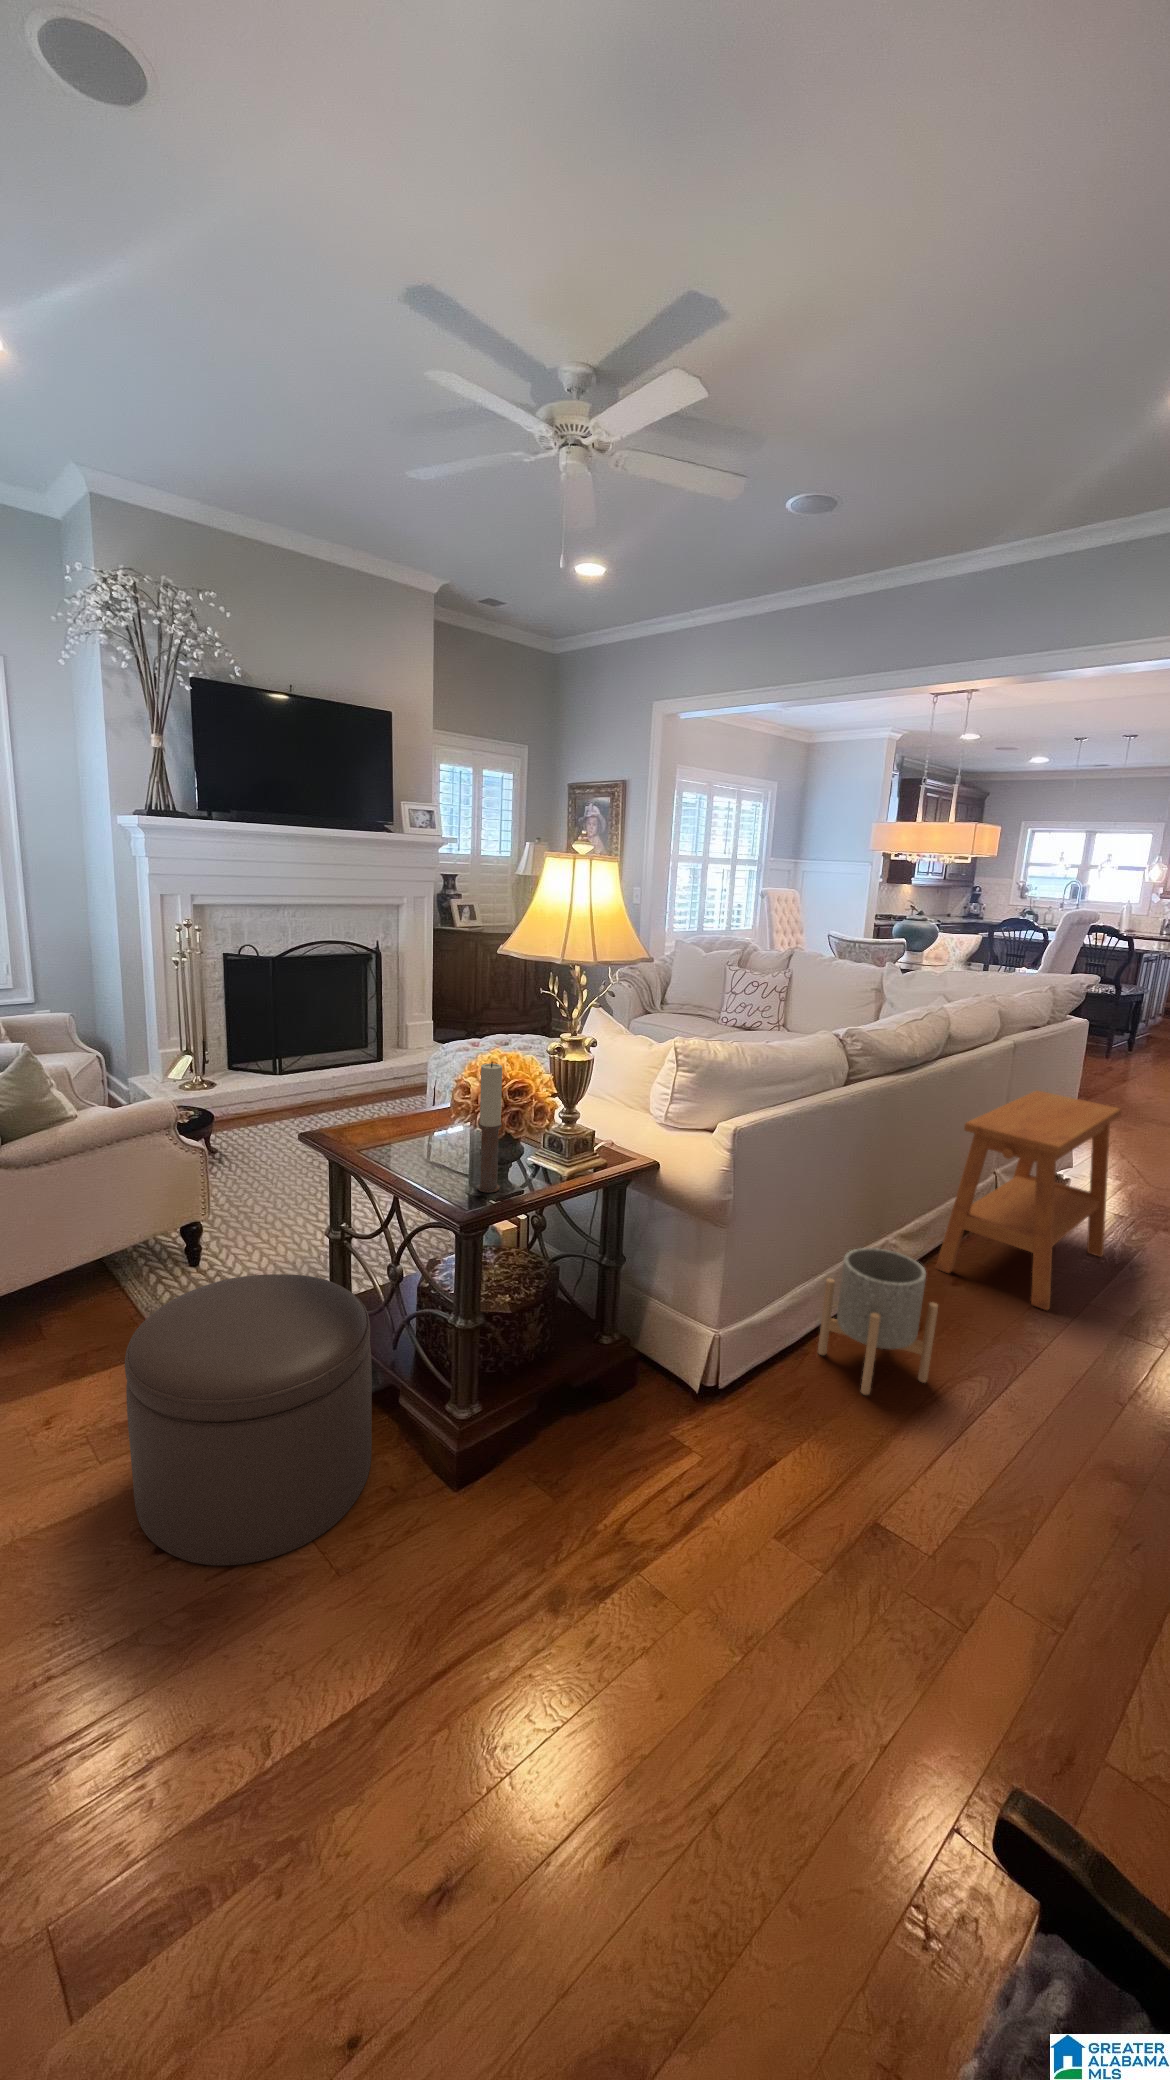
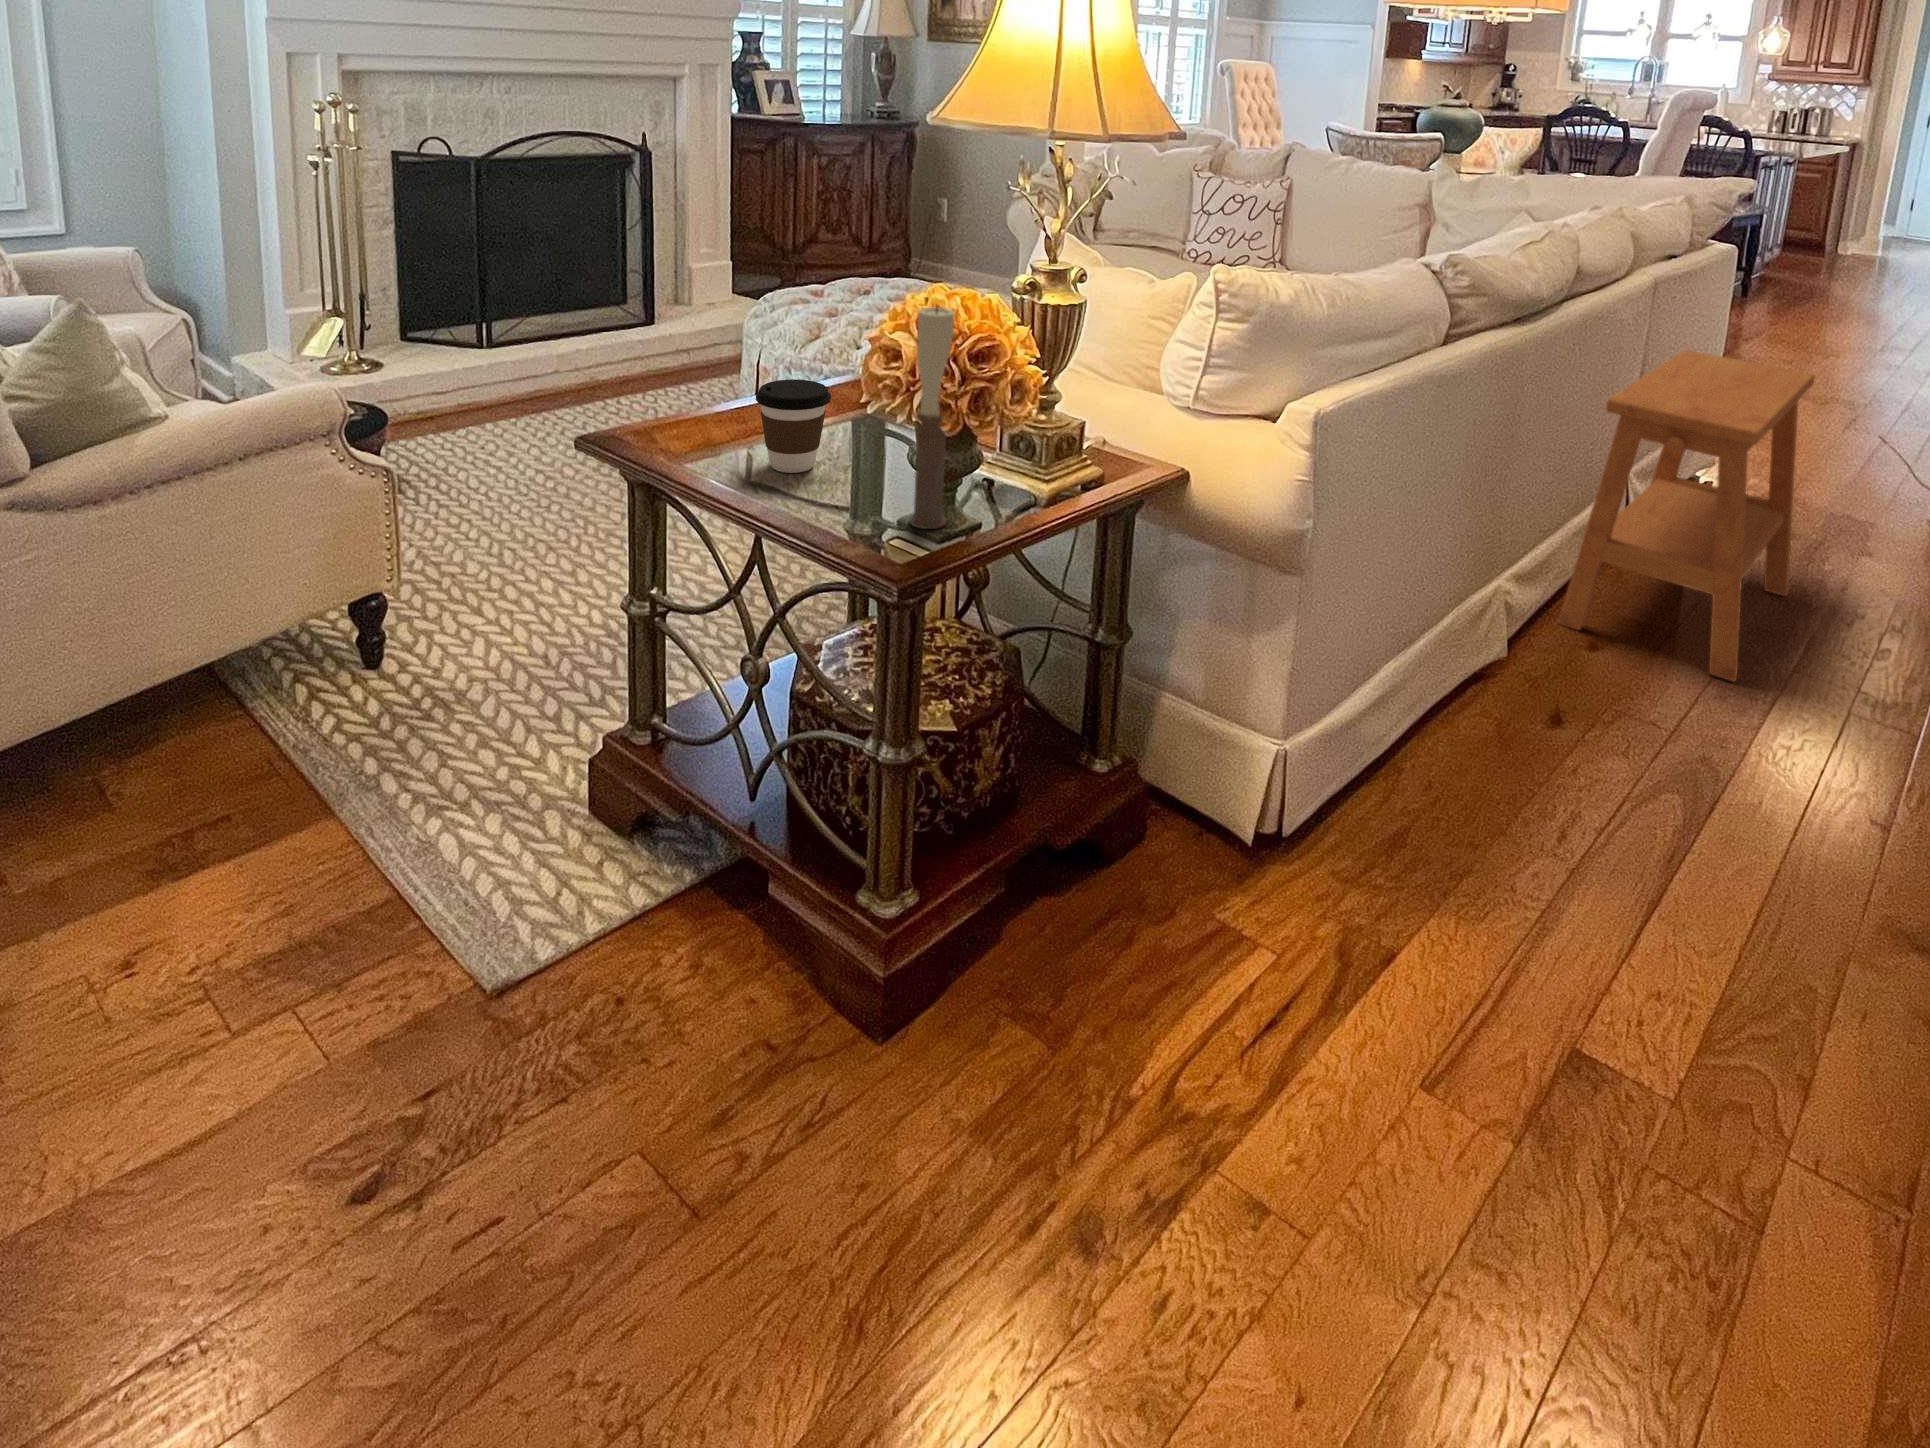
coffee cup: none [398,1103,442,1158] -> present [756,379,831,473]
planter: present [818,1248,938,1395] -> none [1417,597,1611,832]
ottoman: present [125,1274,372,1566] -> none [282,683,727,1226]

